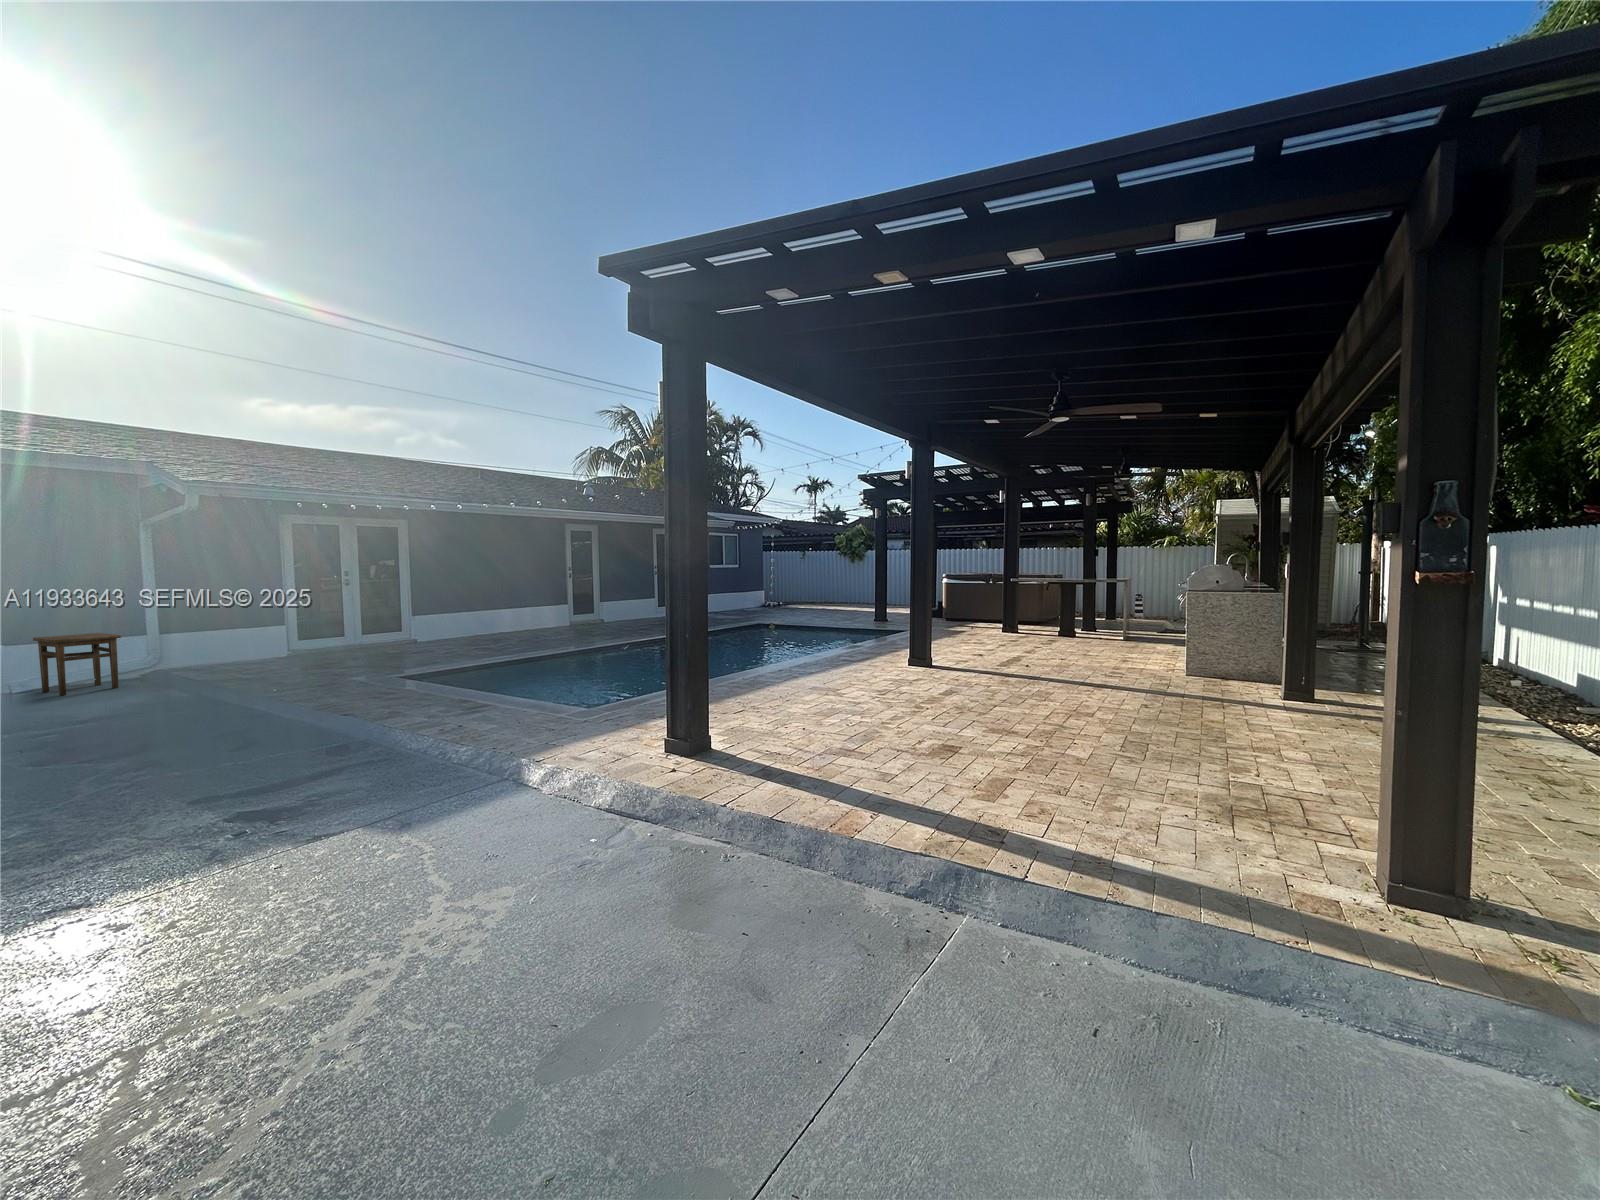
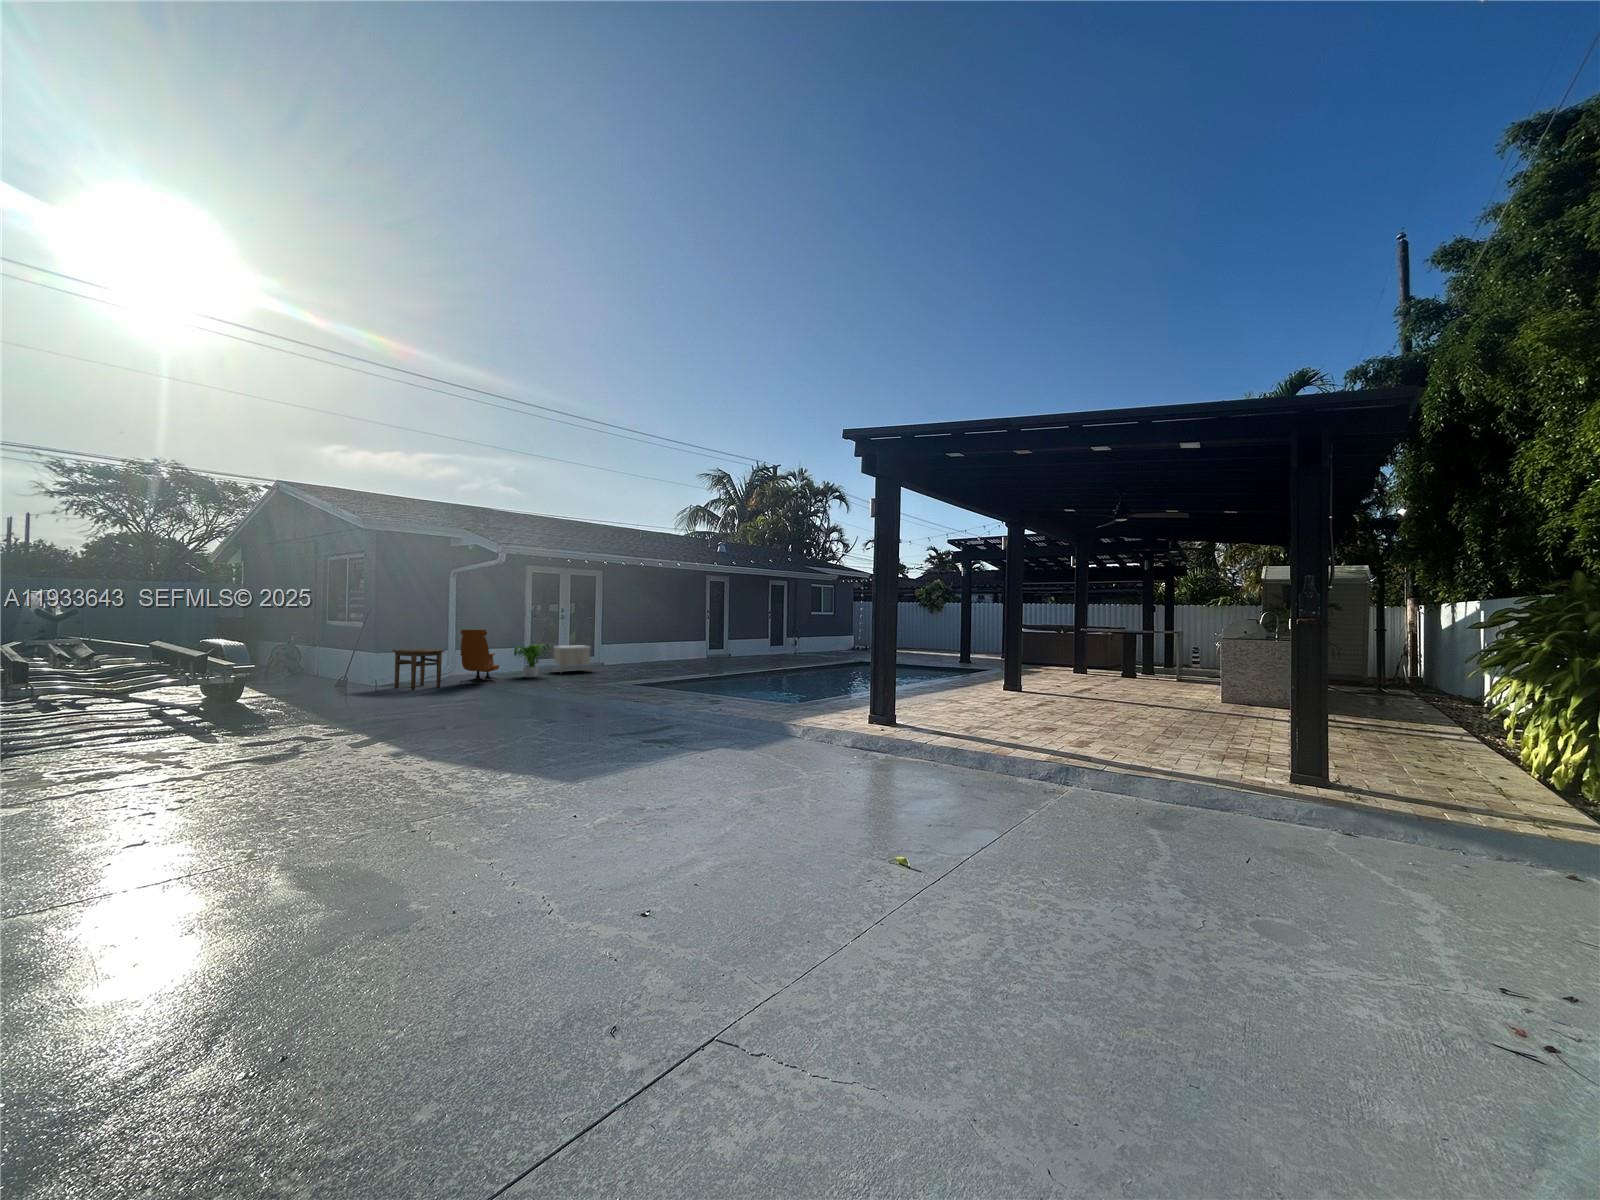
lounge chair: none [151,604,240,681] -> present [460,630,500,685]
storage bench: none [335,617,393,654] -> present [554,645,591,672]
potted plant: none [265,618,323,663] -> present [514,644,550,677]

